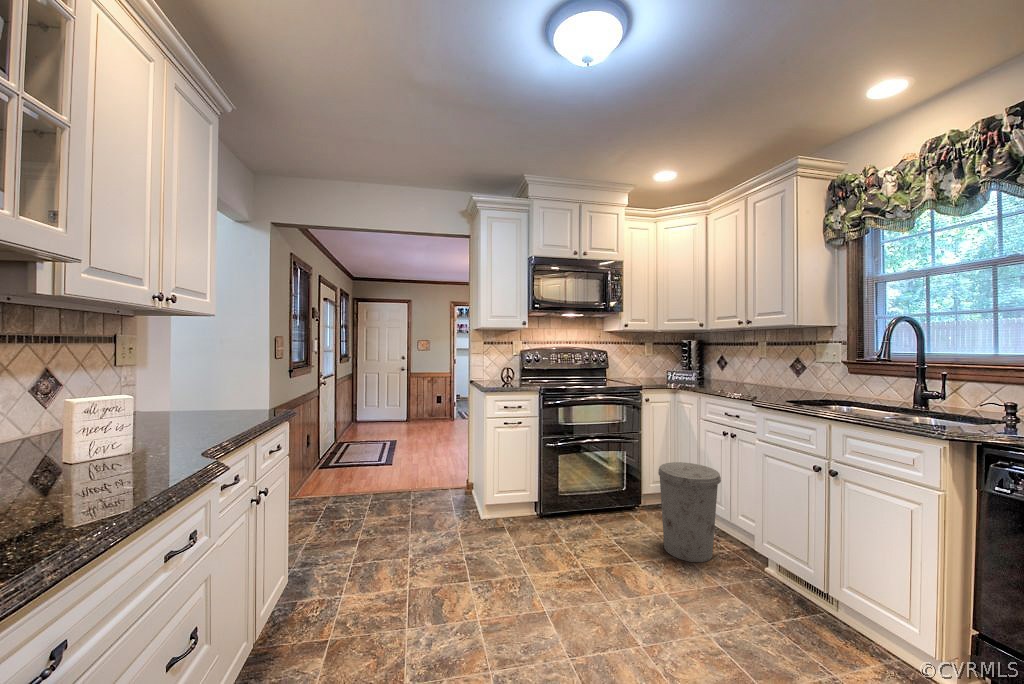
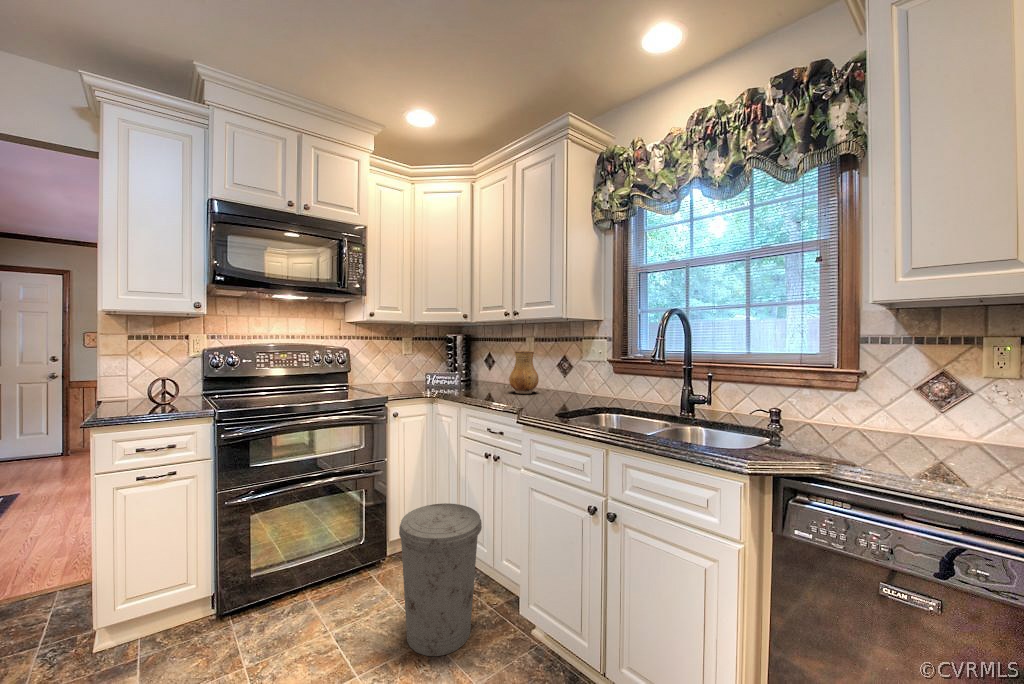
ceramic pitcher: none [742,354,771,389] -> present [509,351,539,394]

